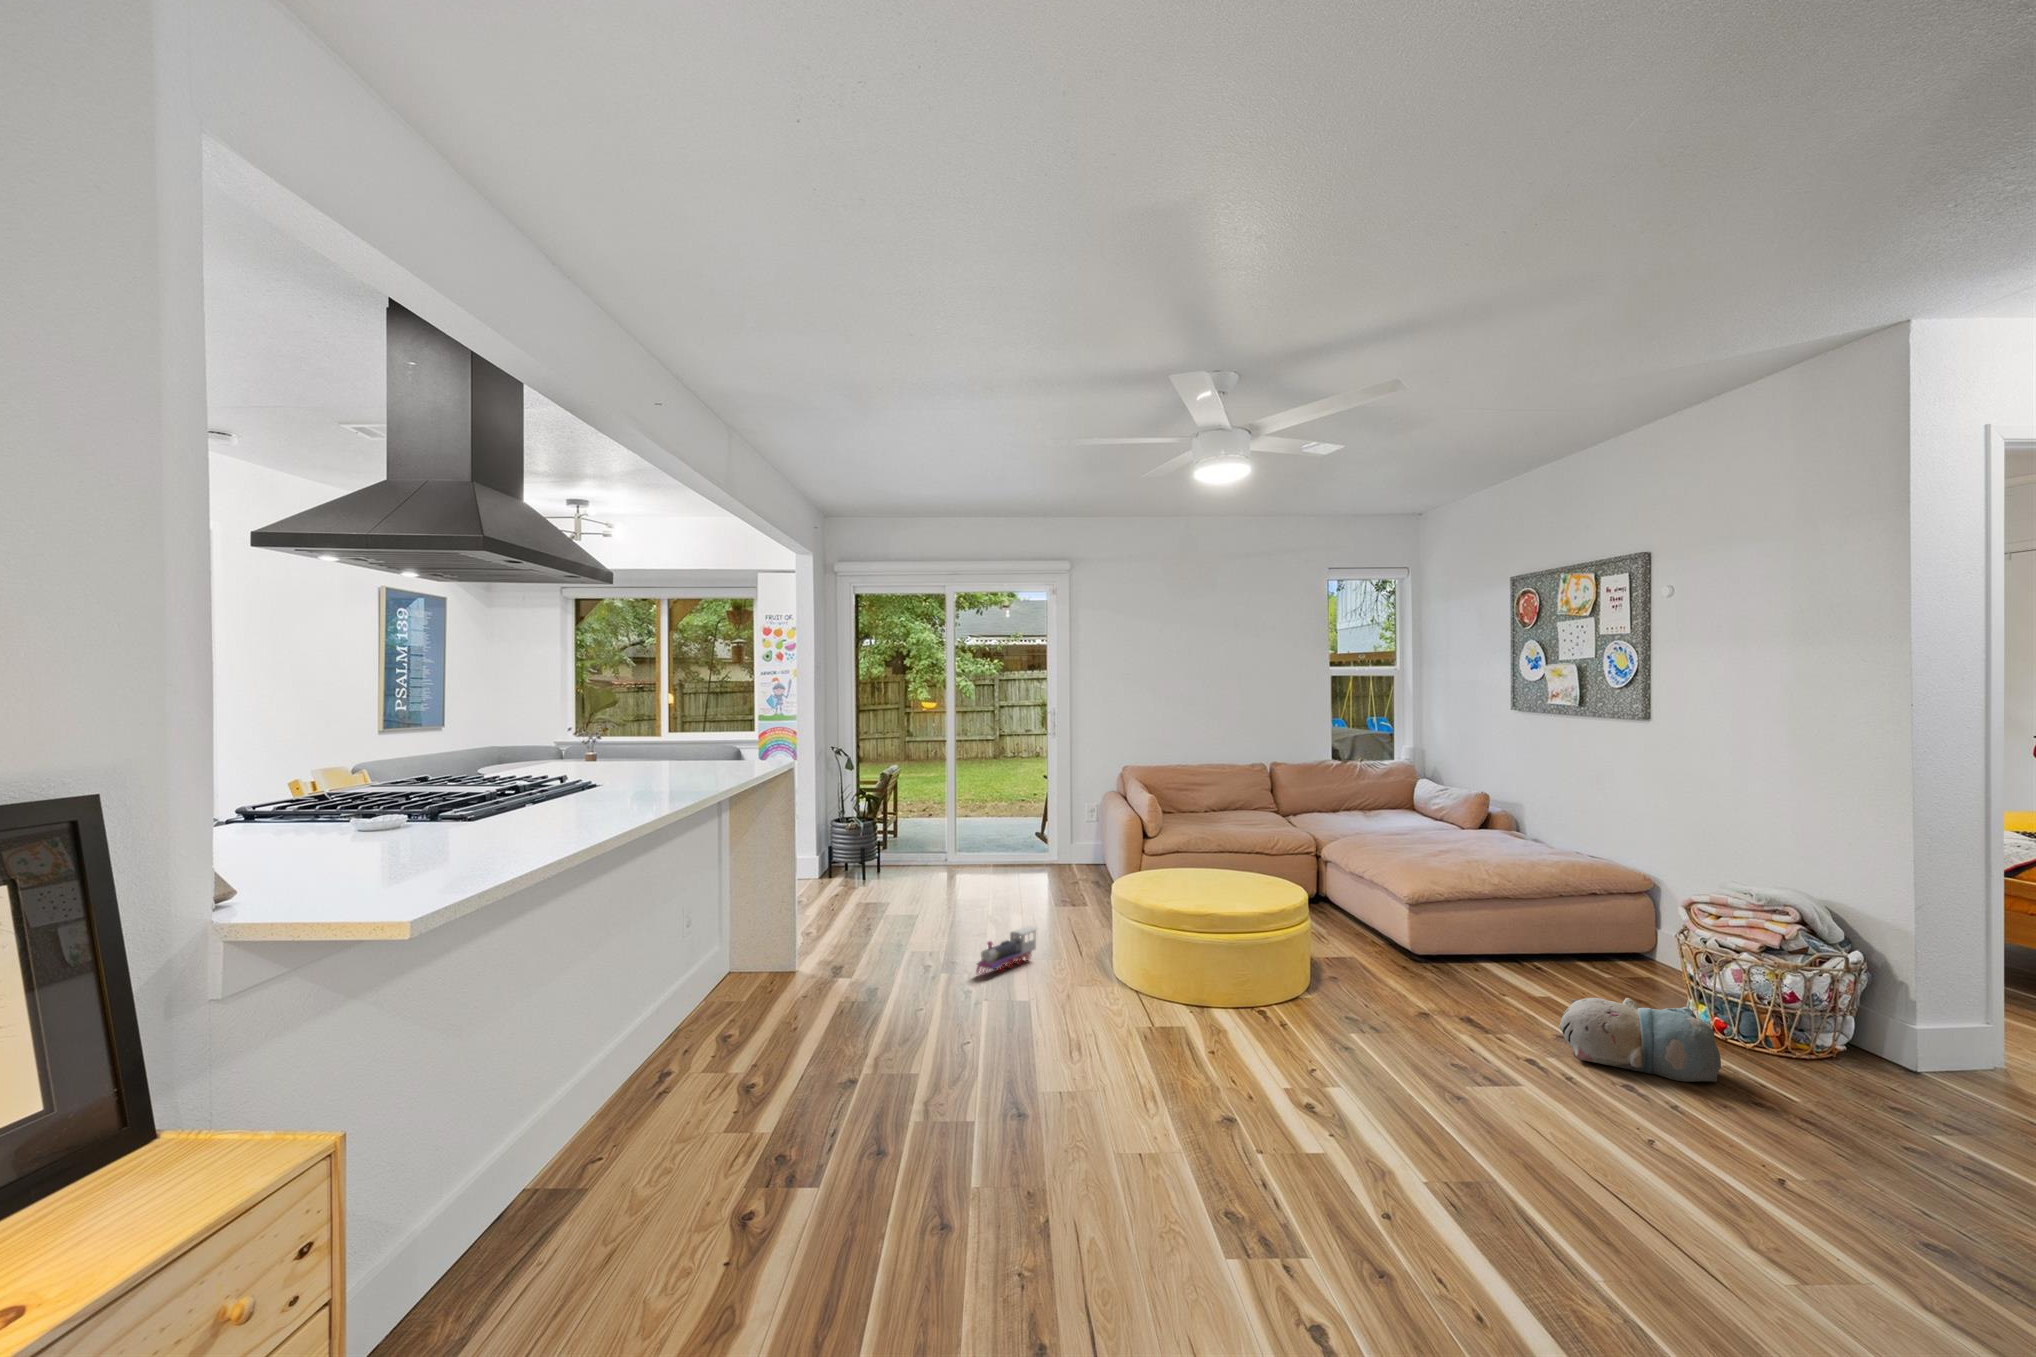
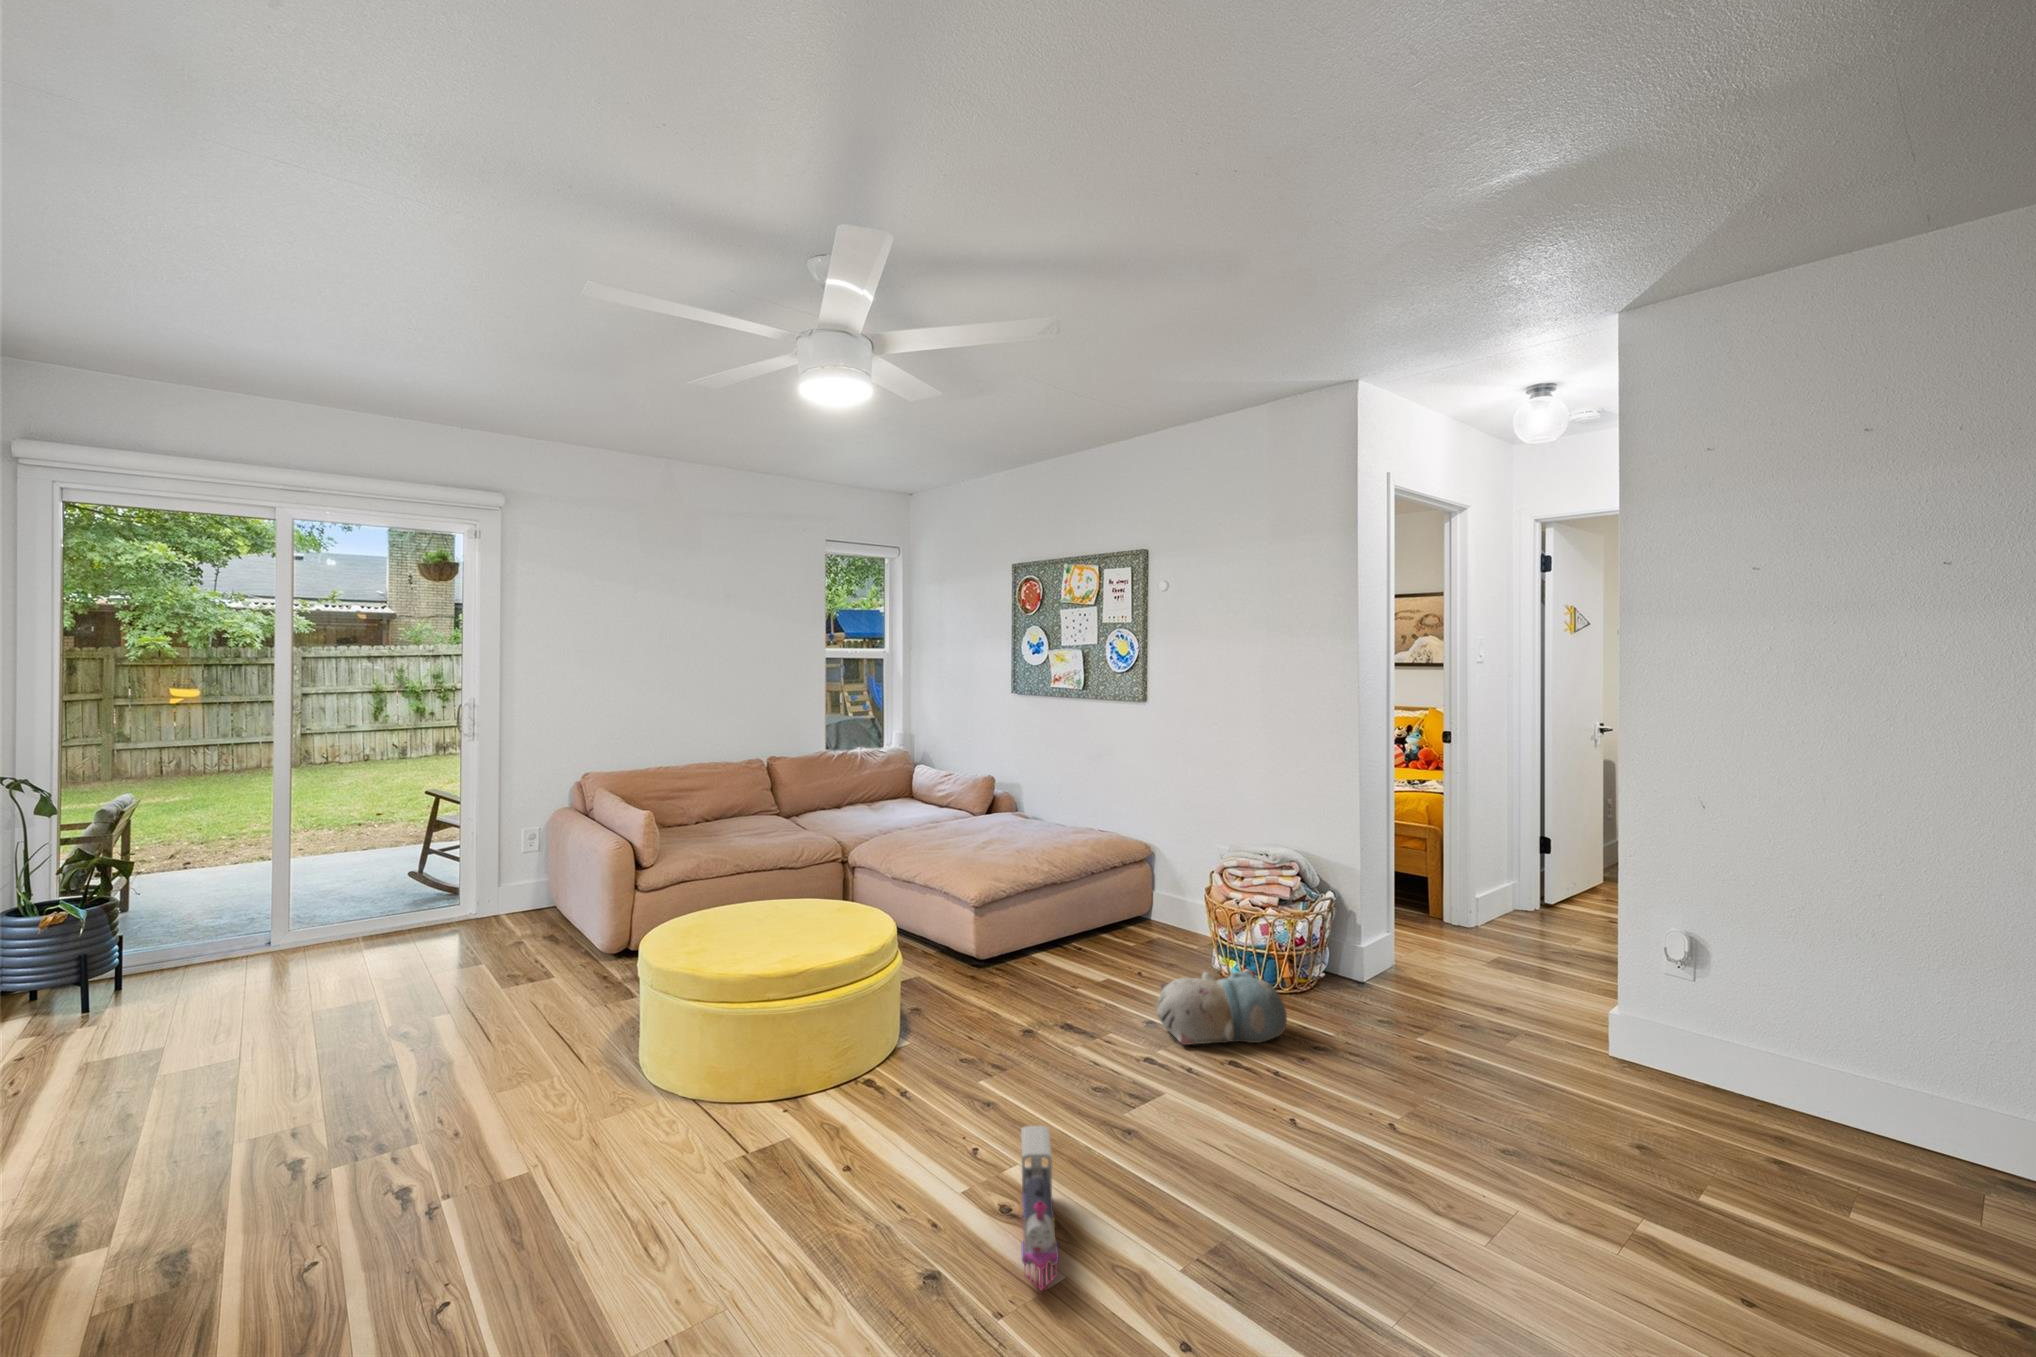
toy train: present [976,926,1037,974] -> present [1021,1126,1059,1290]

